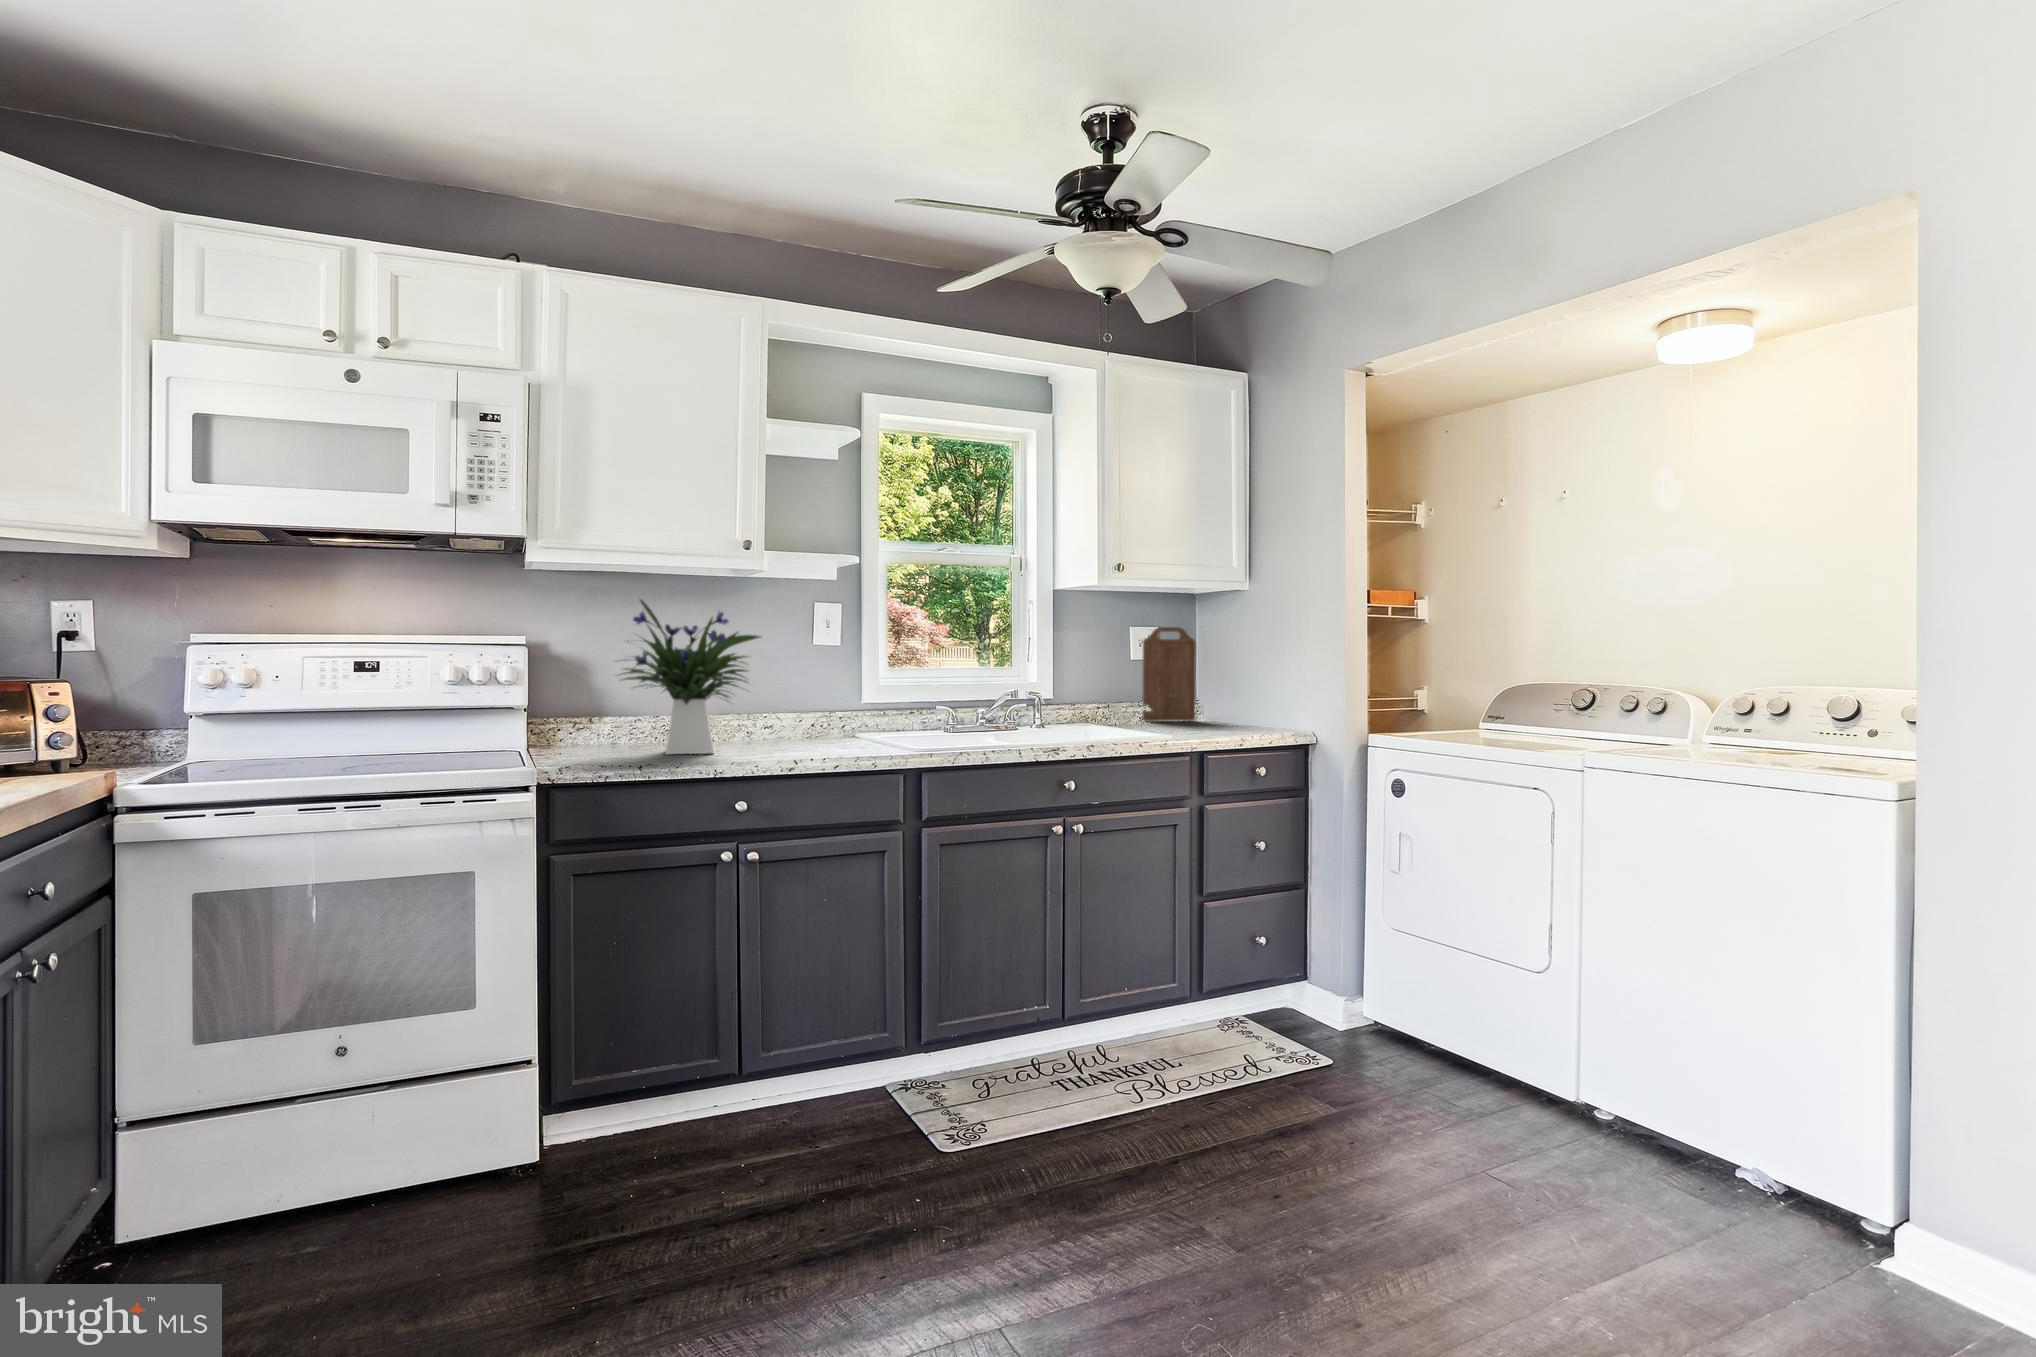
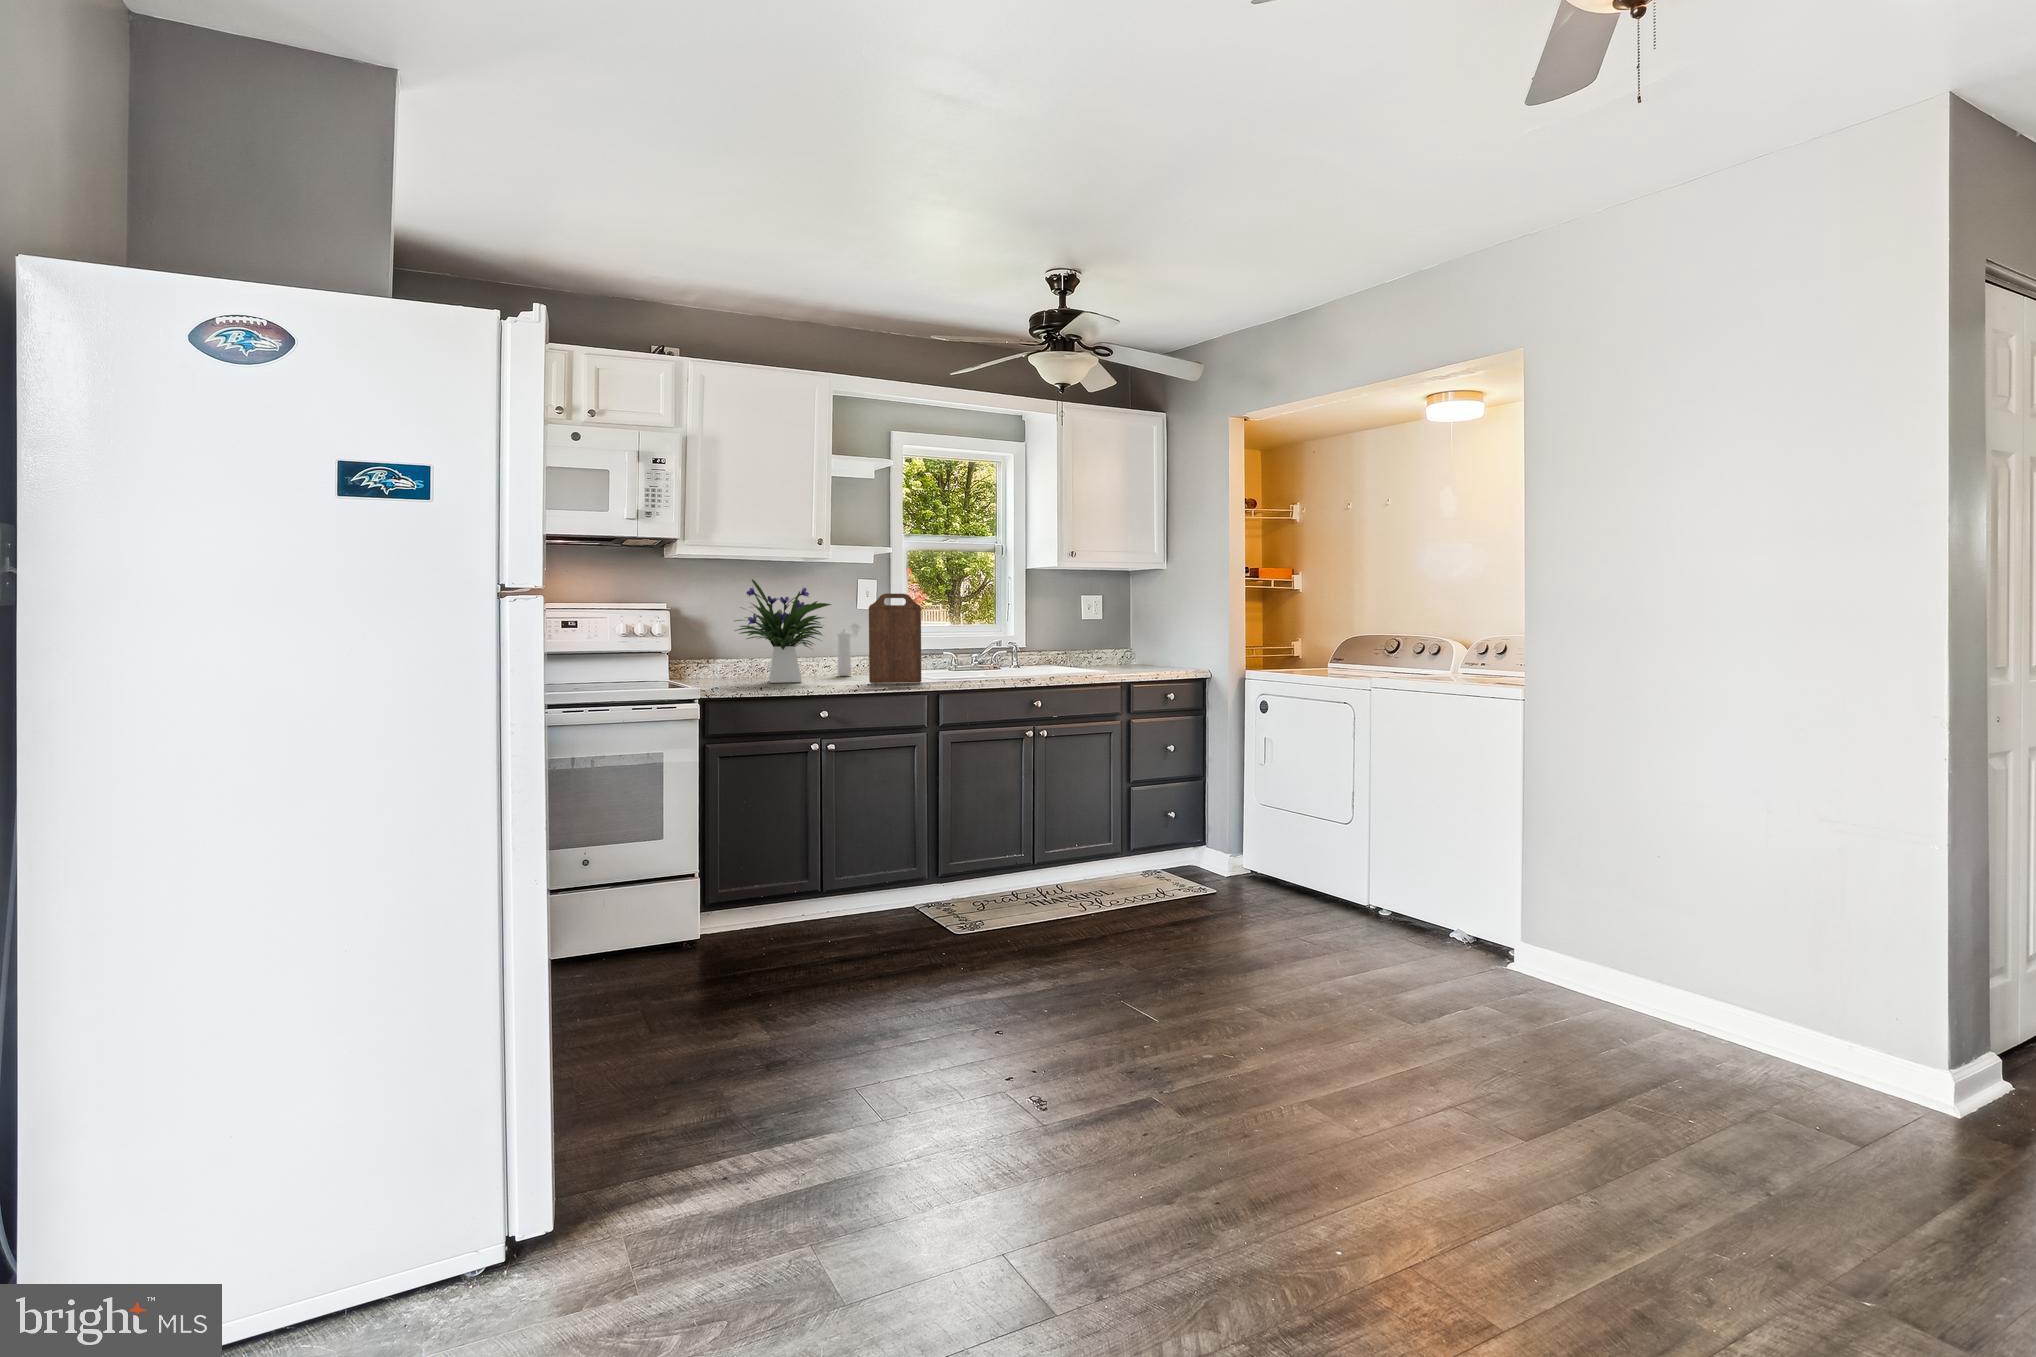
cutting board: present [1142,627,1196,721] -> present [869,593,921,683]
pepper mill: none [778,664,815,740] -> present [837,624,861,676]

